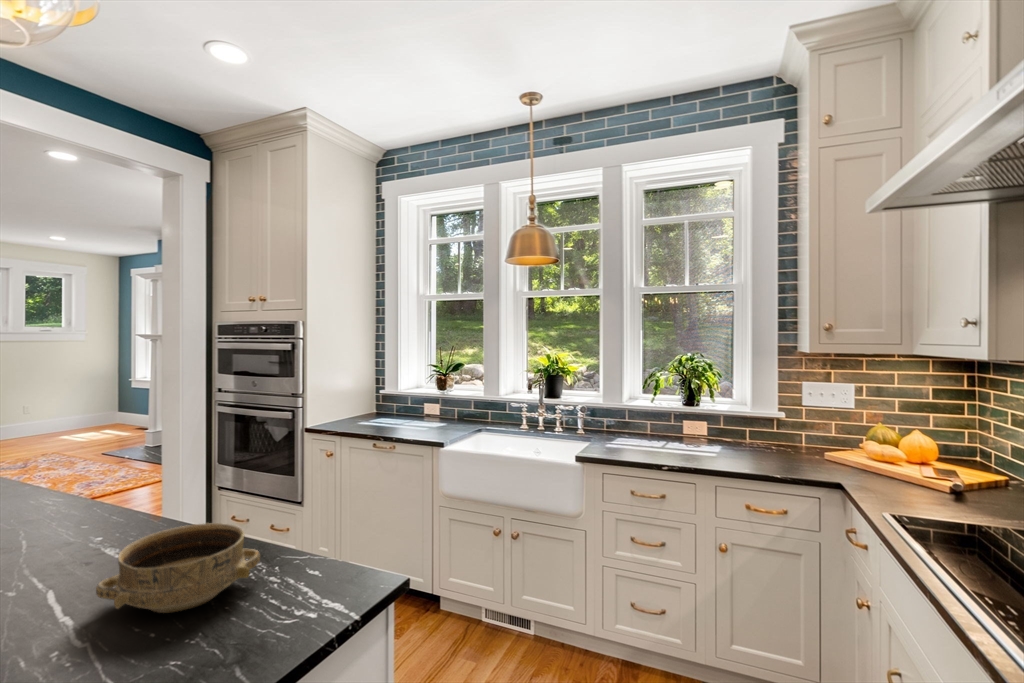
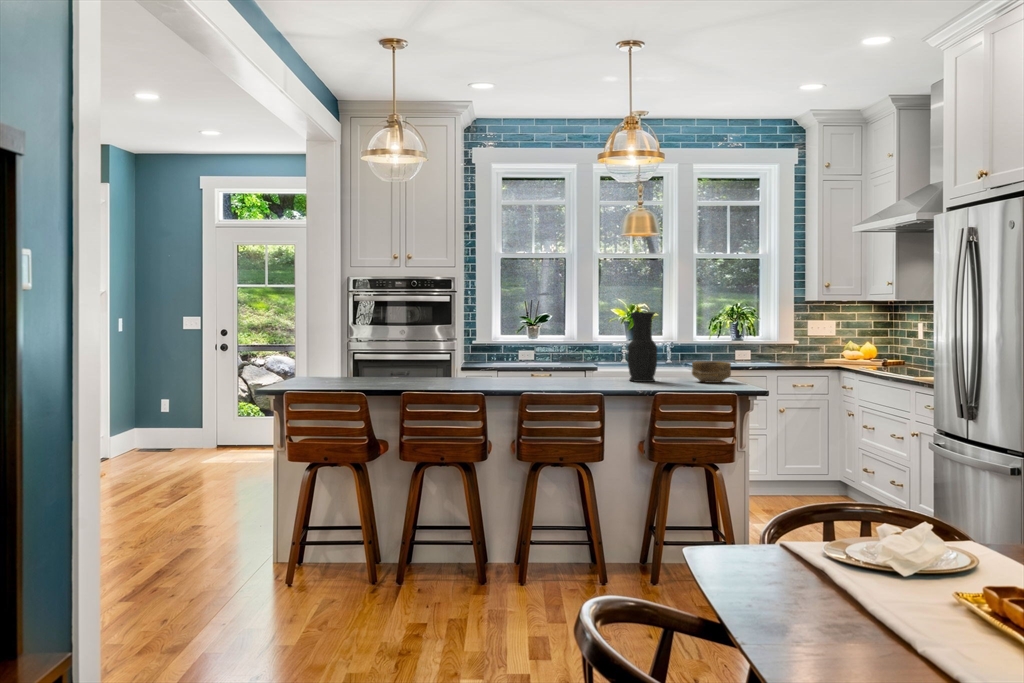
vase: none [36,391,132,572] -> present [628,312,657,382]

